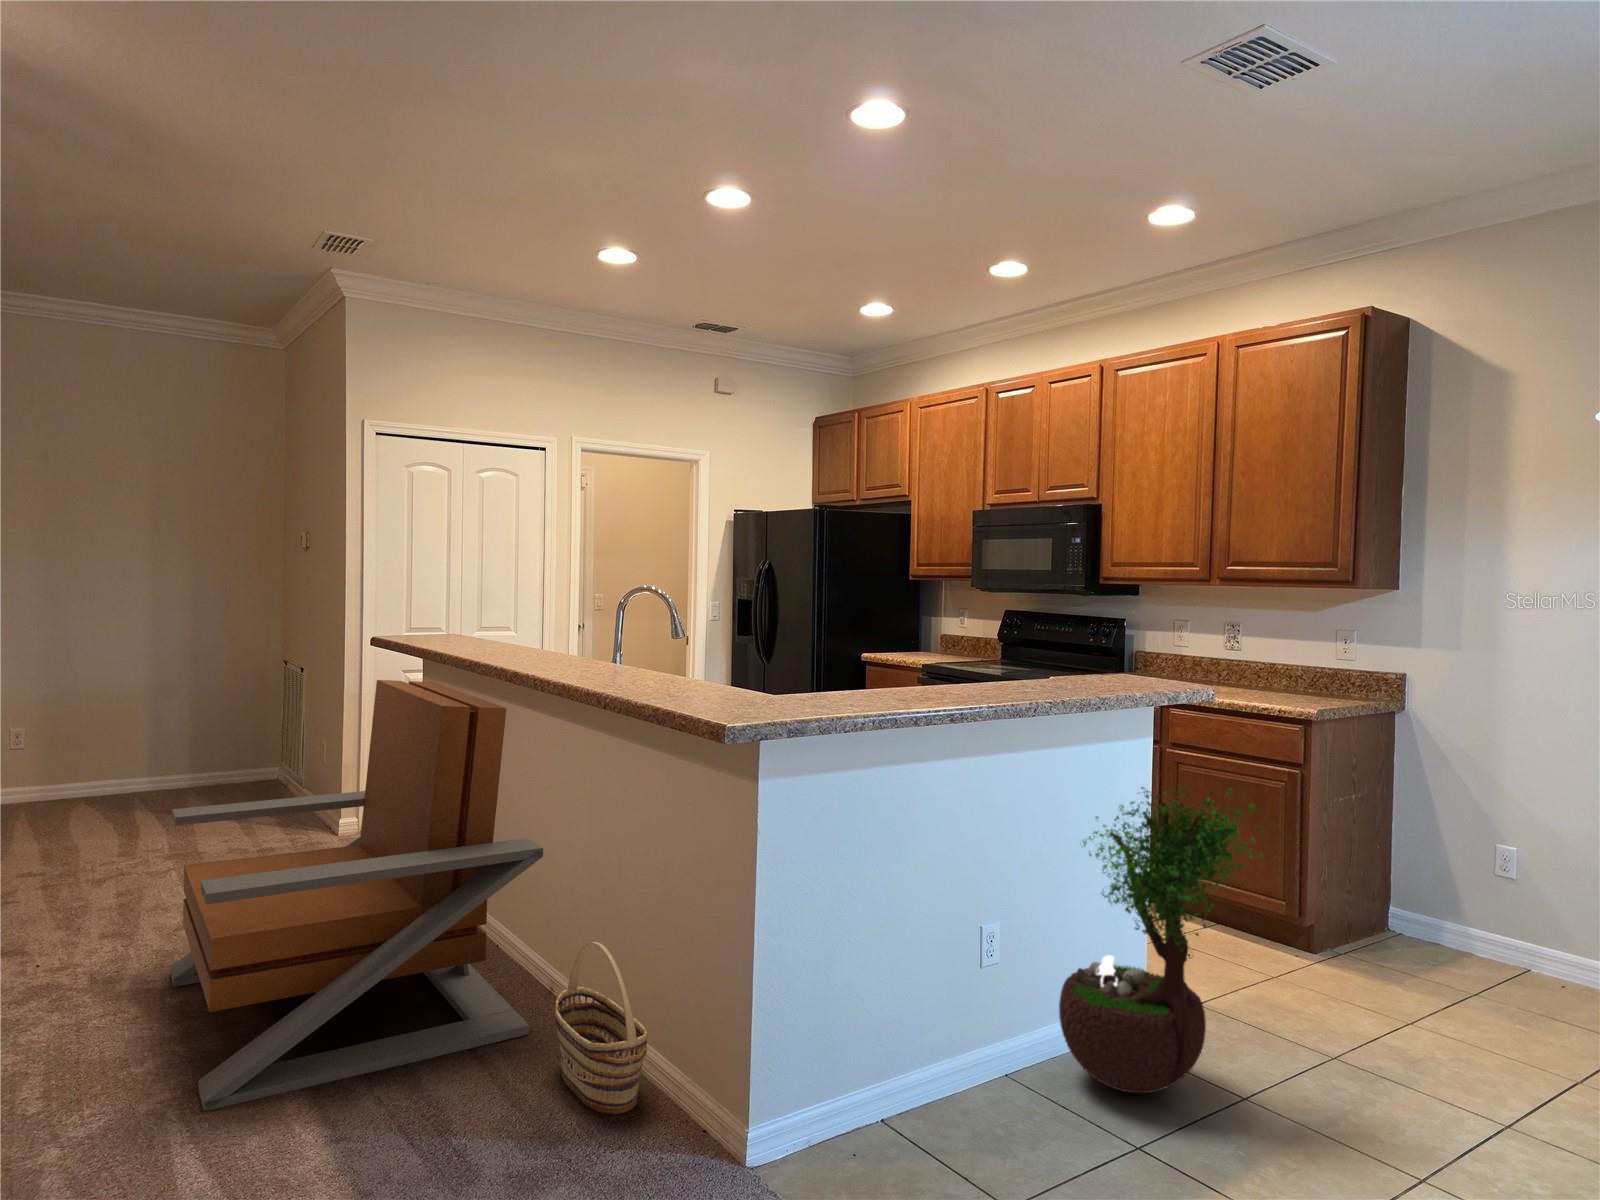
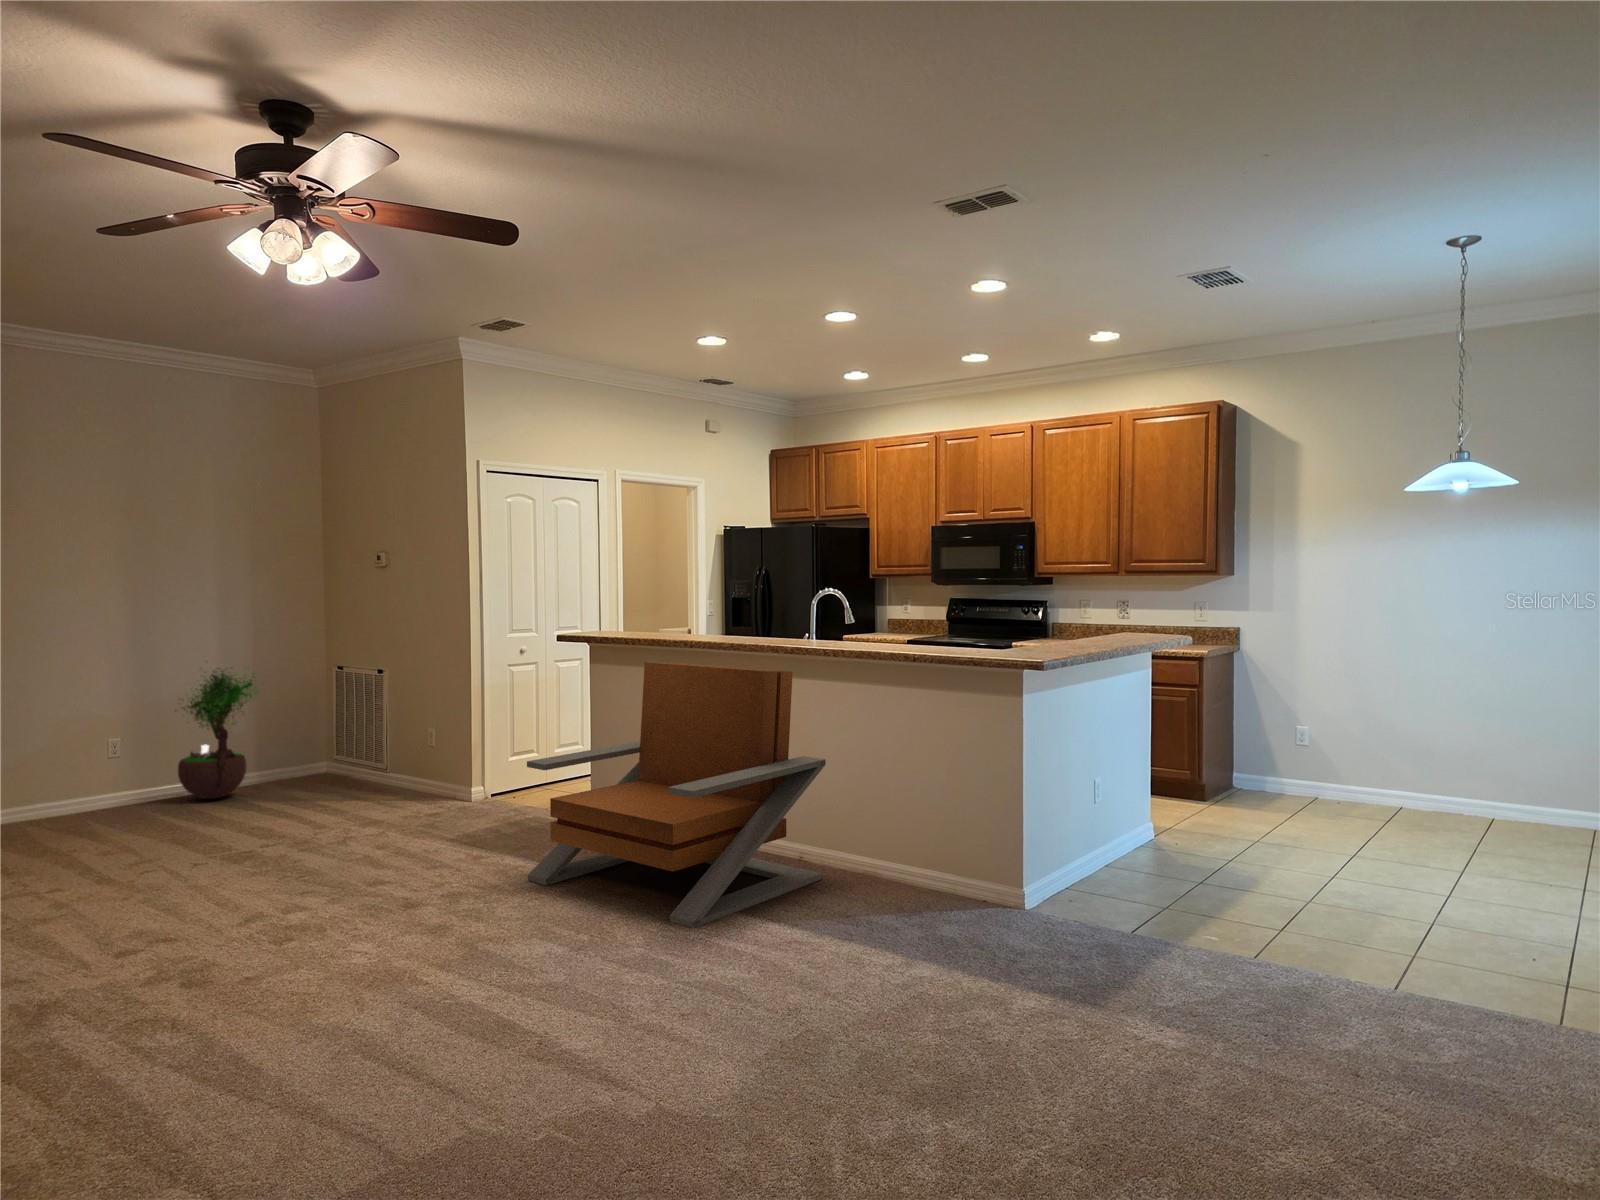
potted tree: present [1059,771,1264,1093] -> present [178,667,258,799]
basket: present [555,942,647,1114] -> none [861,807,941,902]

